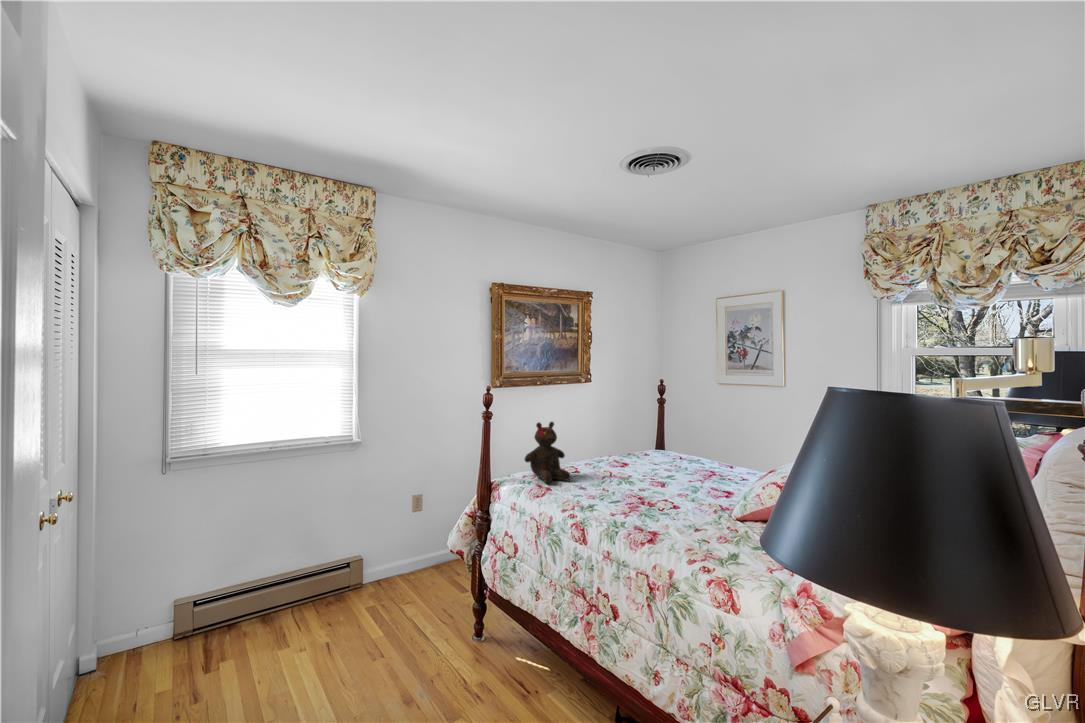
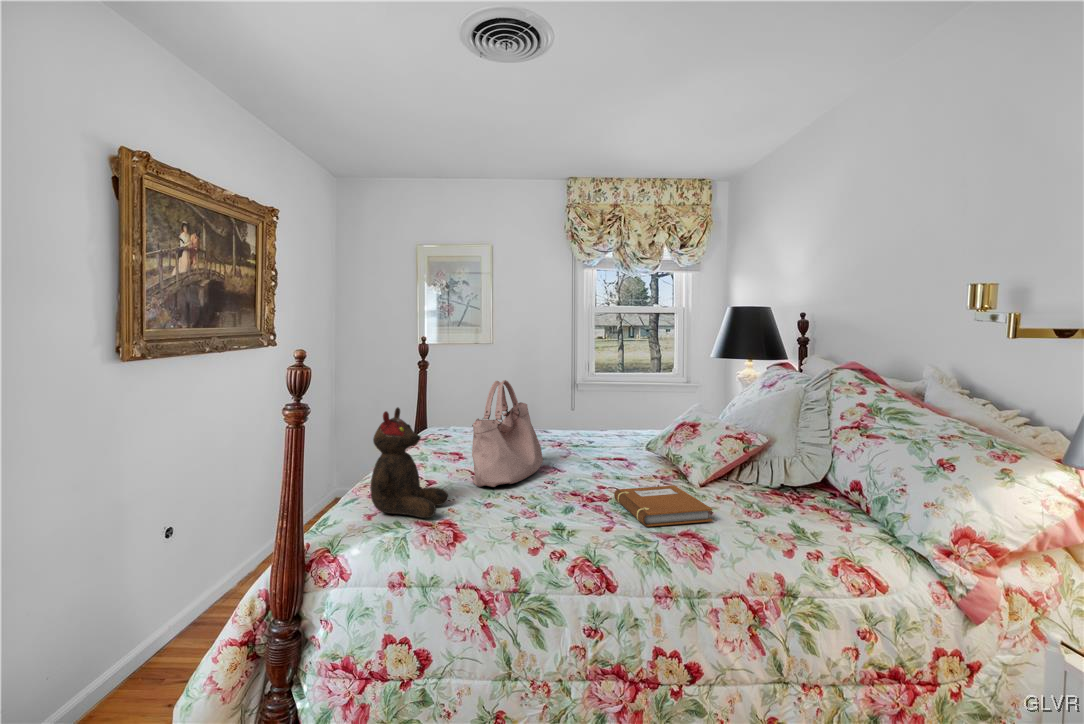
handbag: none [599,413,667,482] -> present [472,380,543,487]
notebook: none [628,498,699,530] -> present [614,485,712,526]

